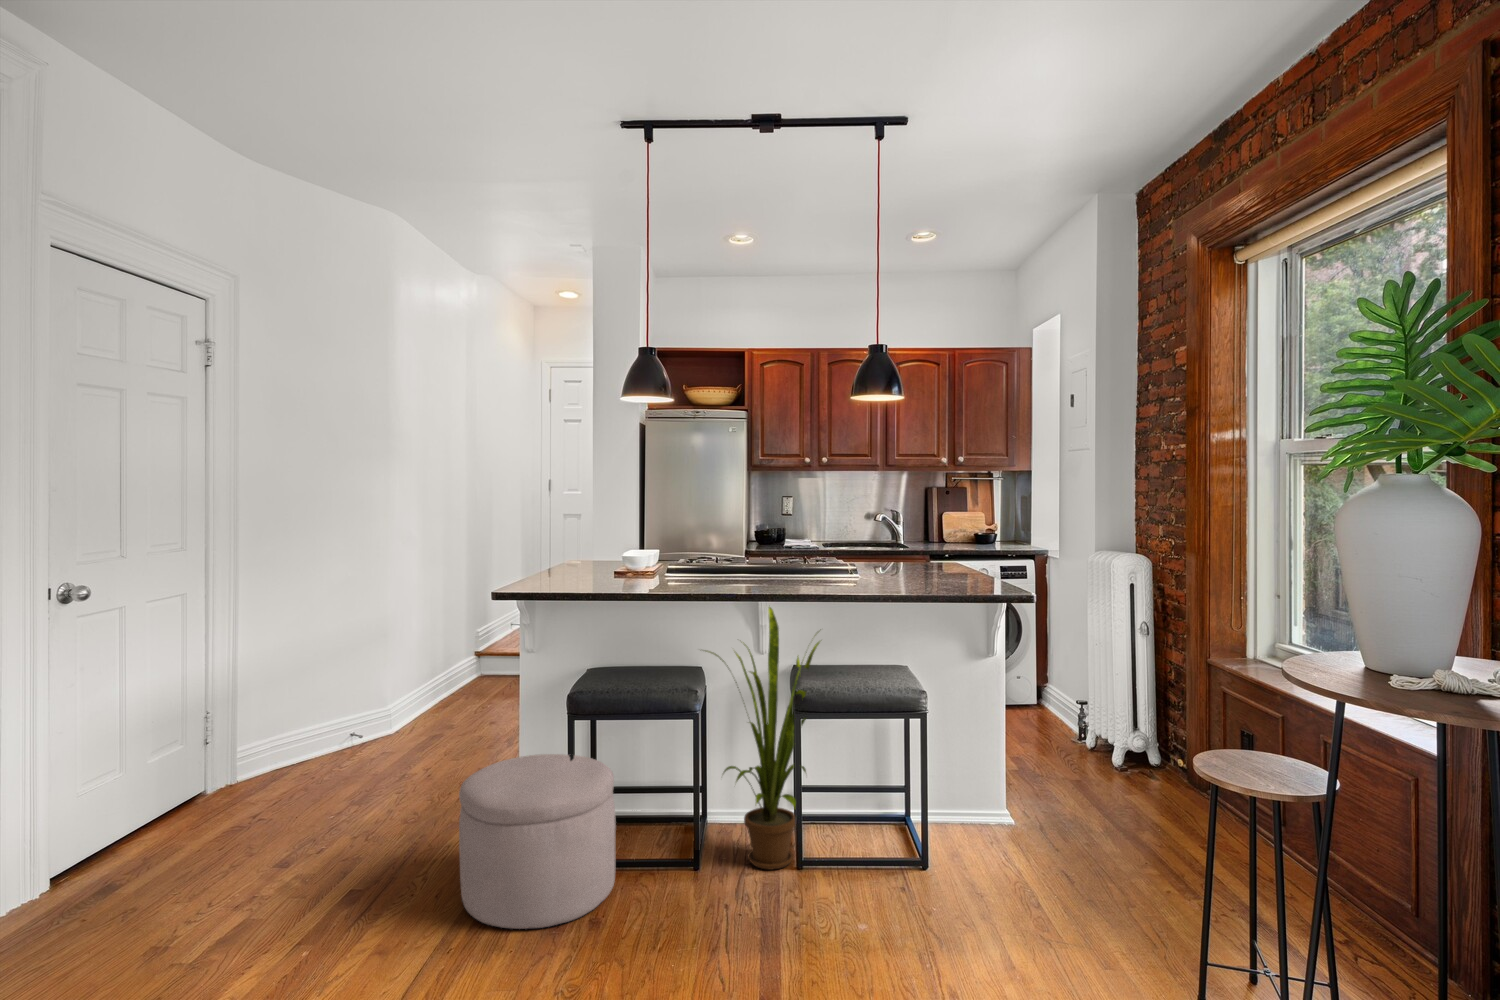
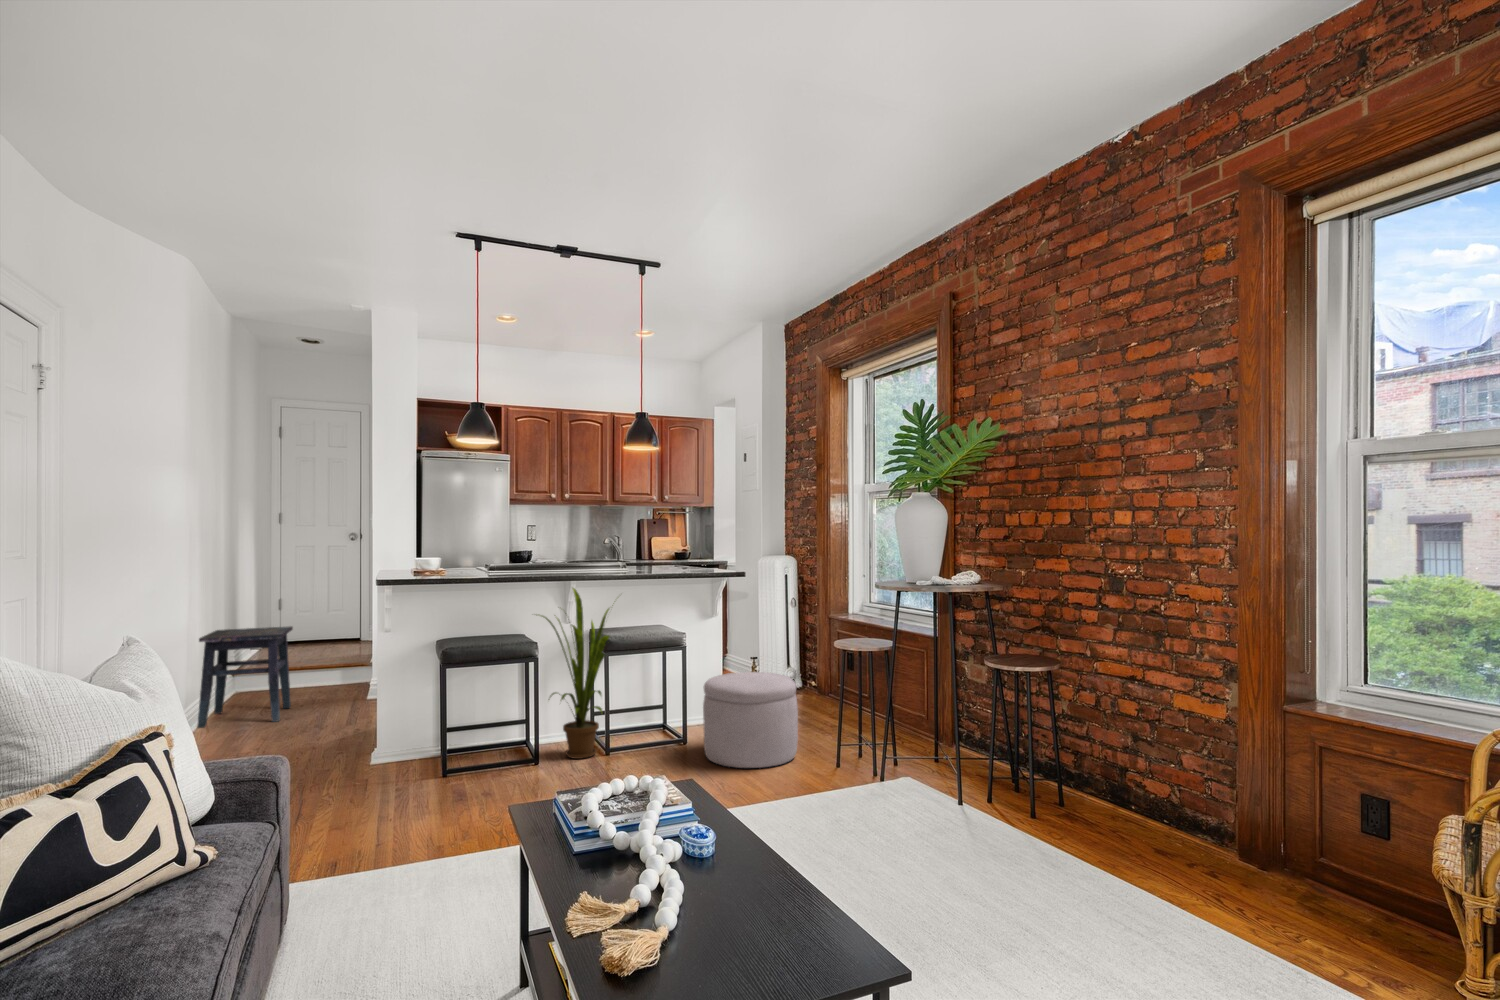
side table: none [392,621,499,735] -> present [197,626,293,728]
ottoman: present [459,754,616,929] -> present [703,672,798,768]

